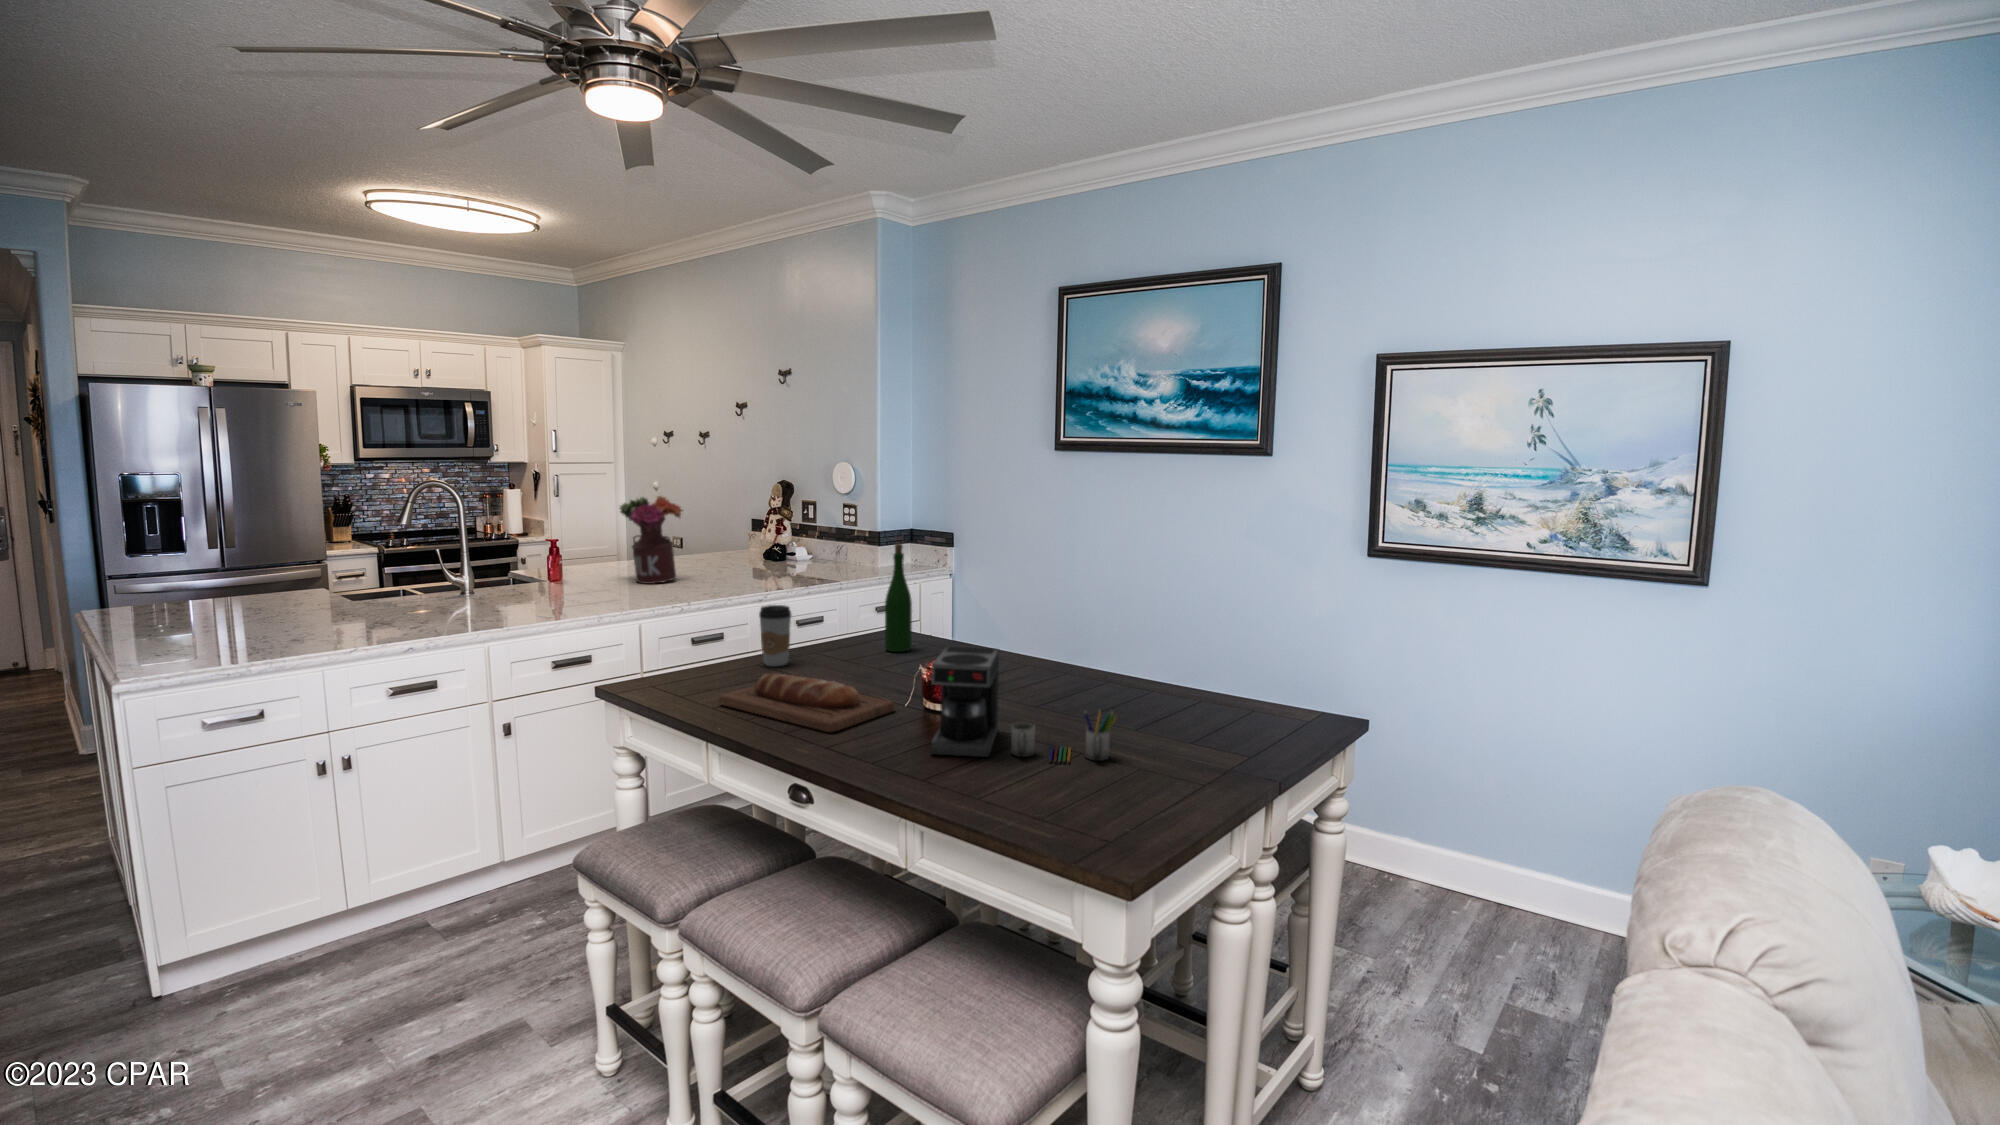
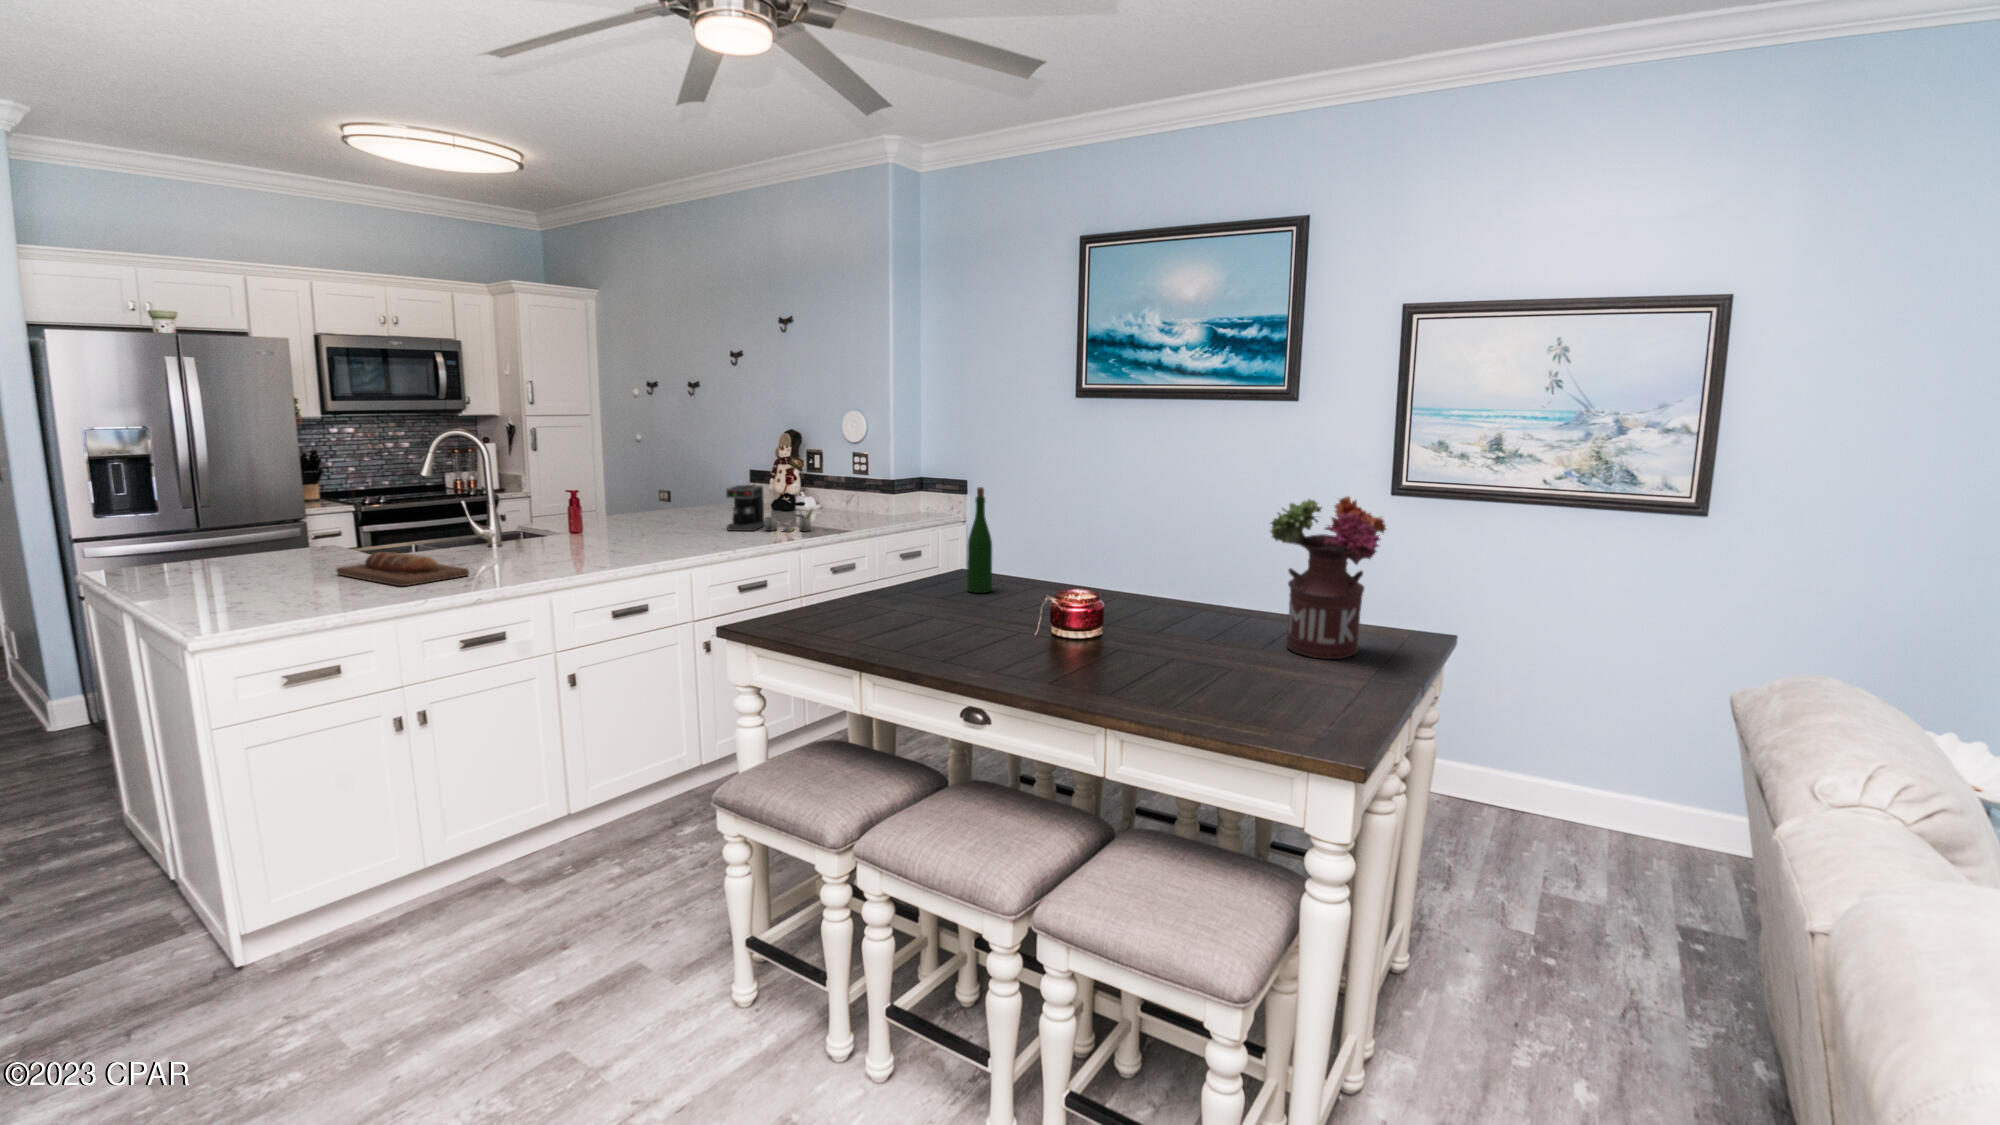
flower arrangement: present [619,496,683,584] -> present [1270,496,1386,659]
coffee cup: present [759,605,792,666] -> none [856,549,887,609]
coffee maker: present [930,647,1116,762] -> present [726,485,812,532]
bread loaf: present [720,673,895,732] -> present [336,552,469,586]

